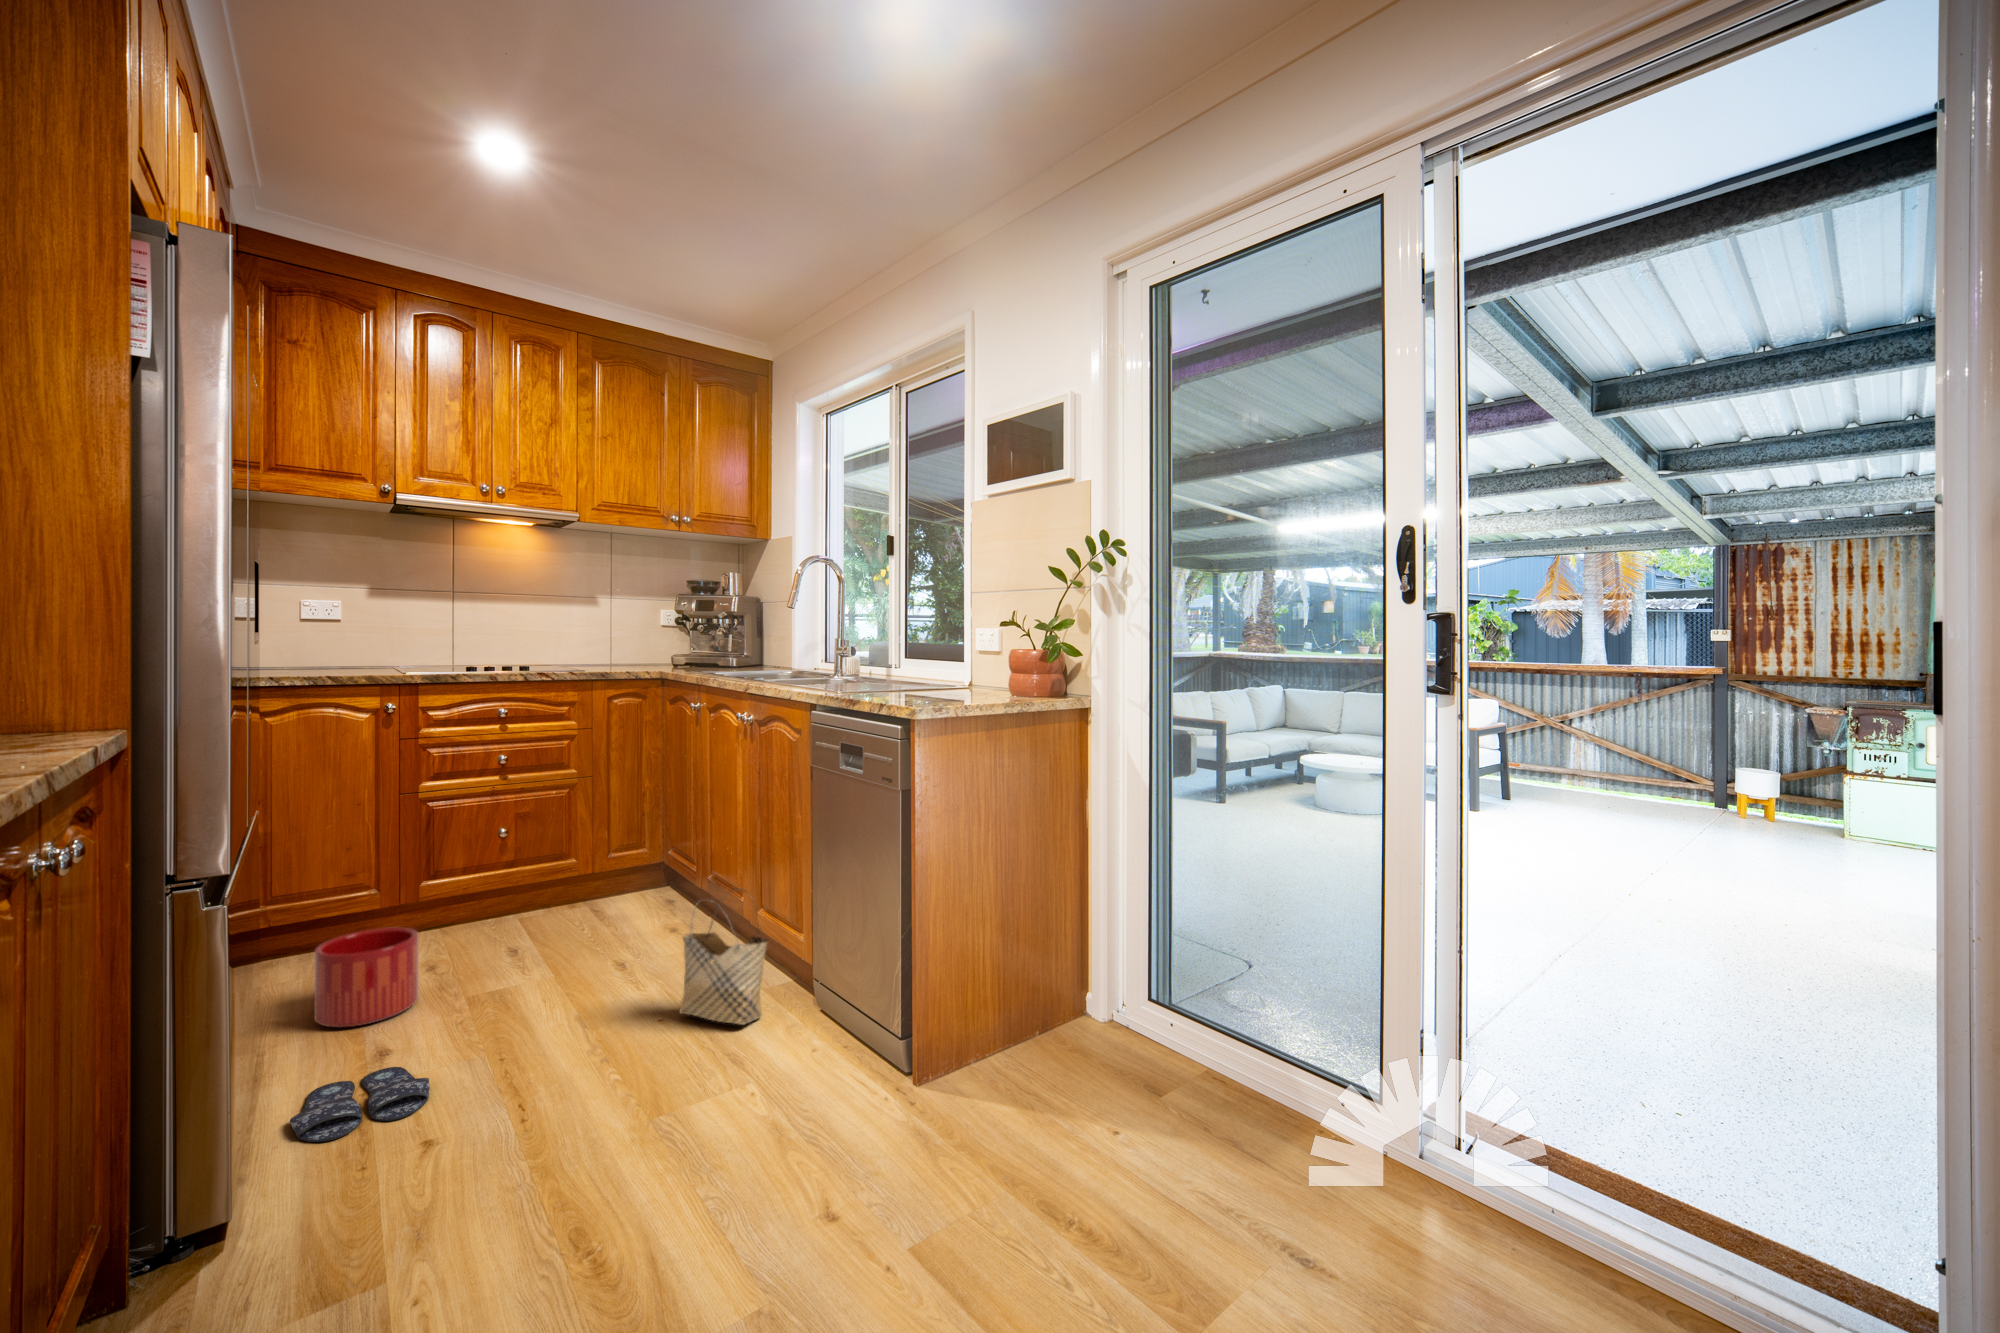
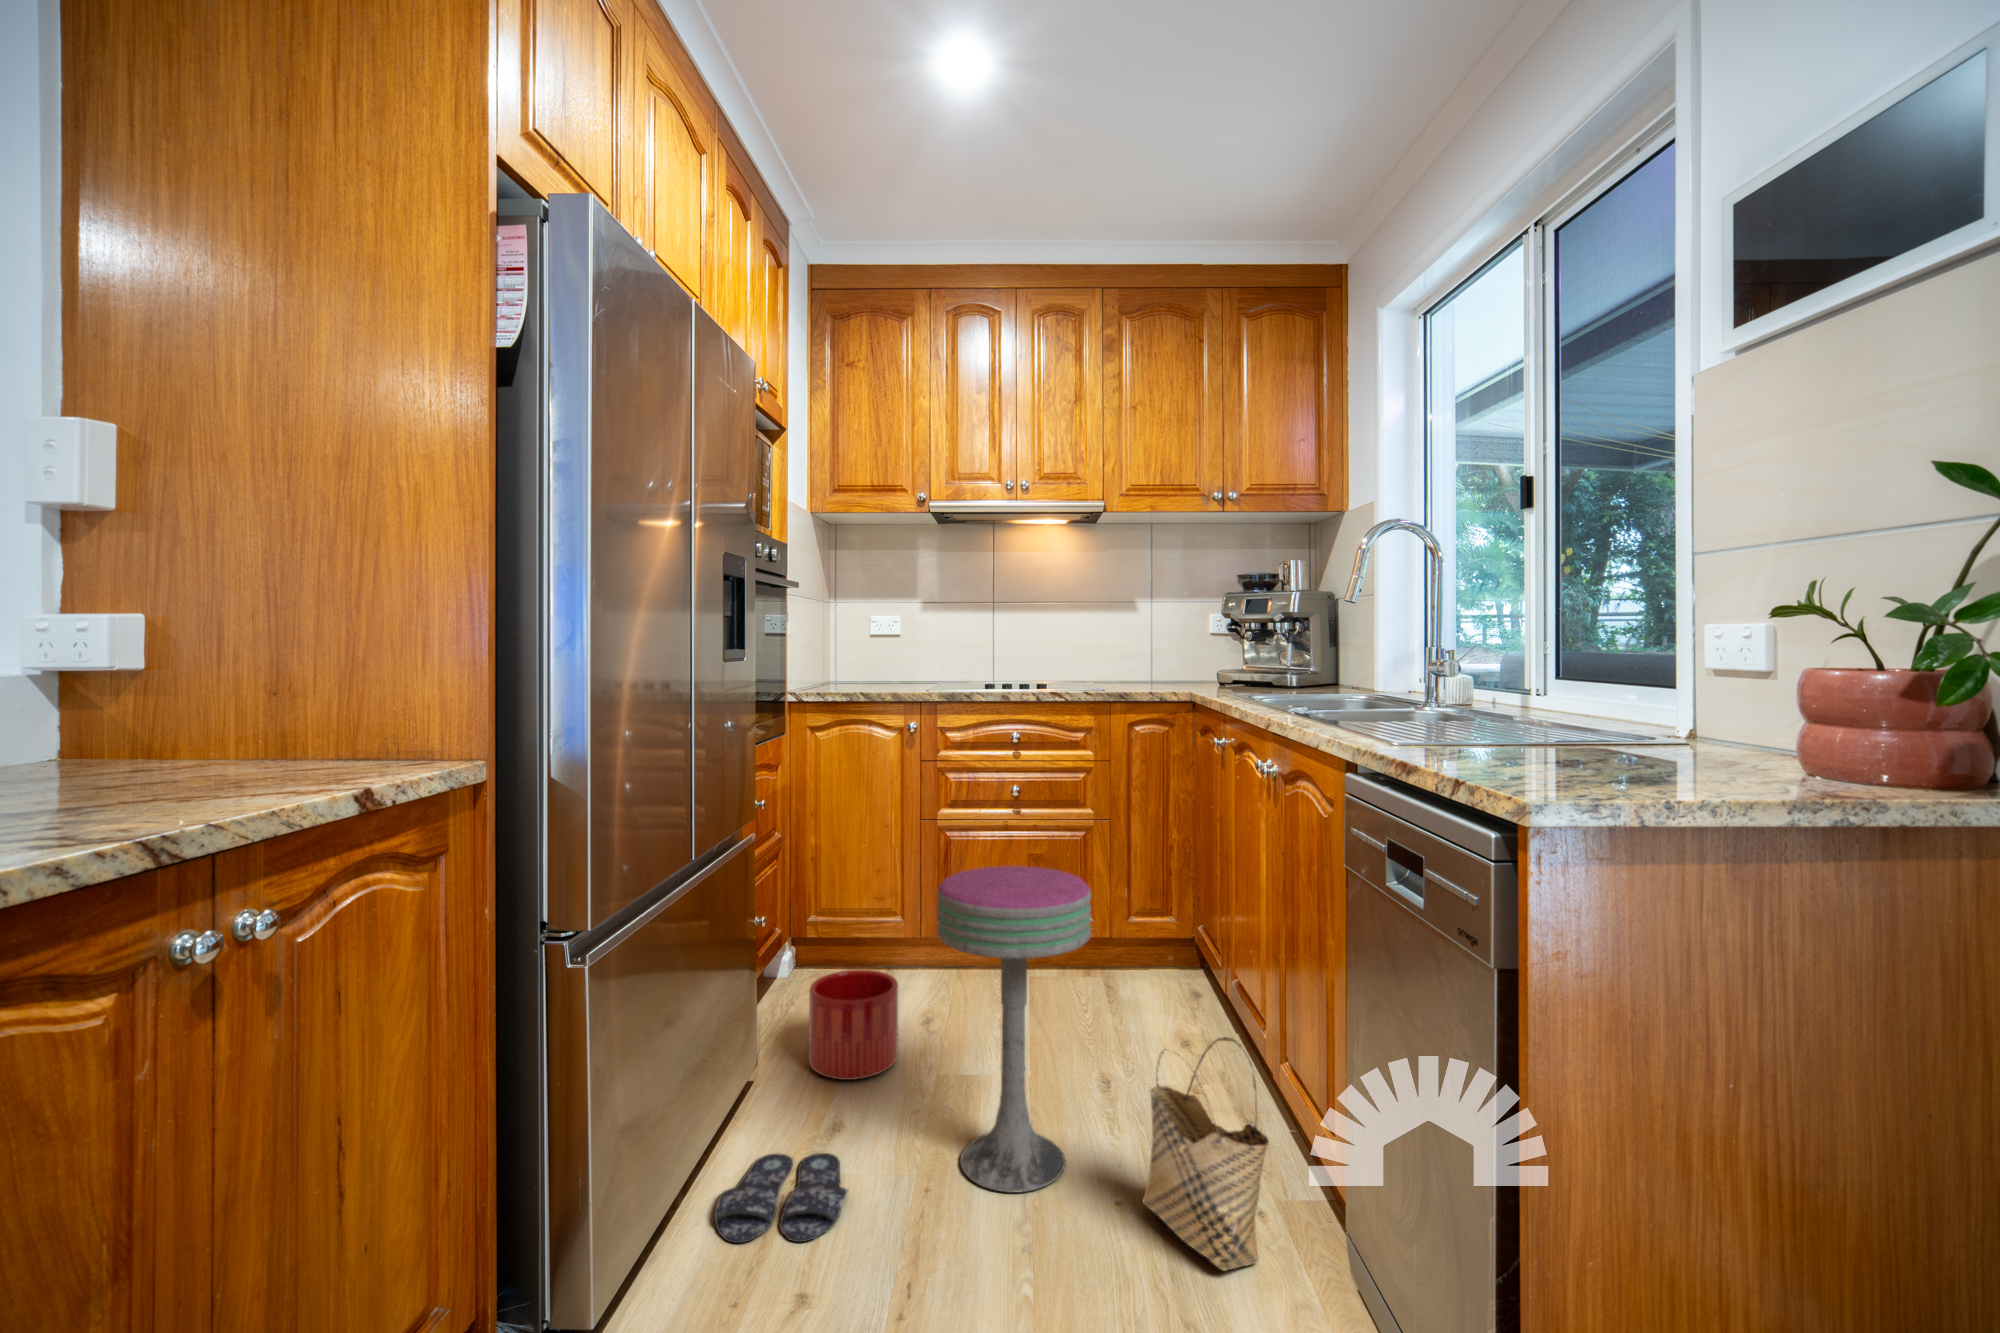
bar stool: none [499,803,632,1043] -> present [937,866,1091,1193]

